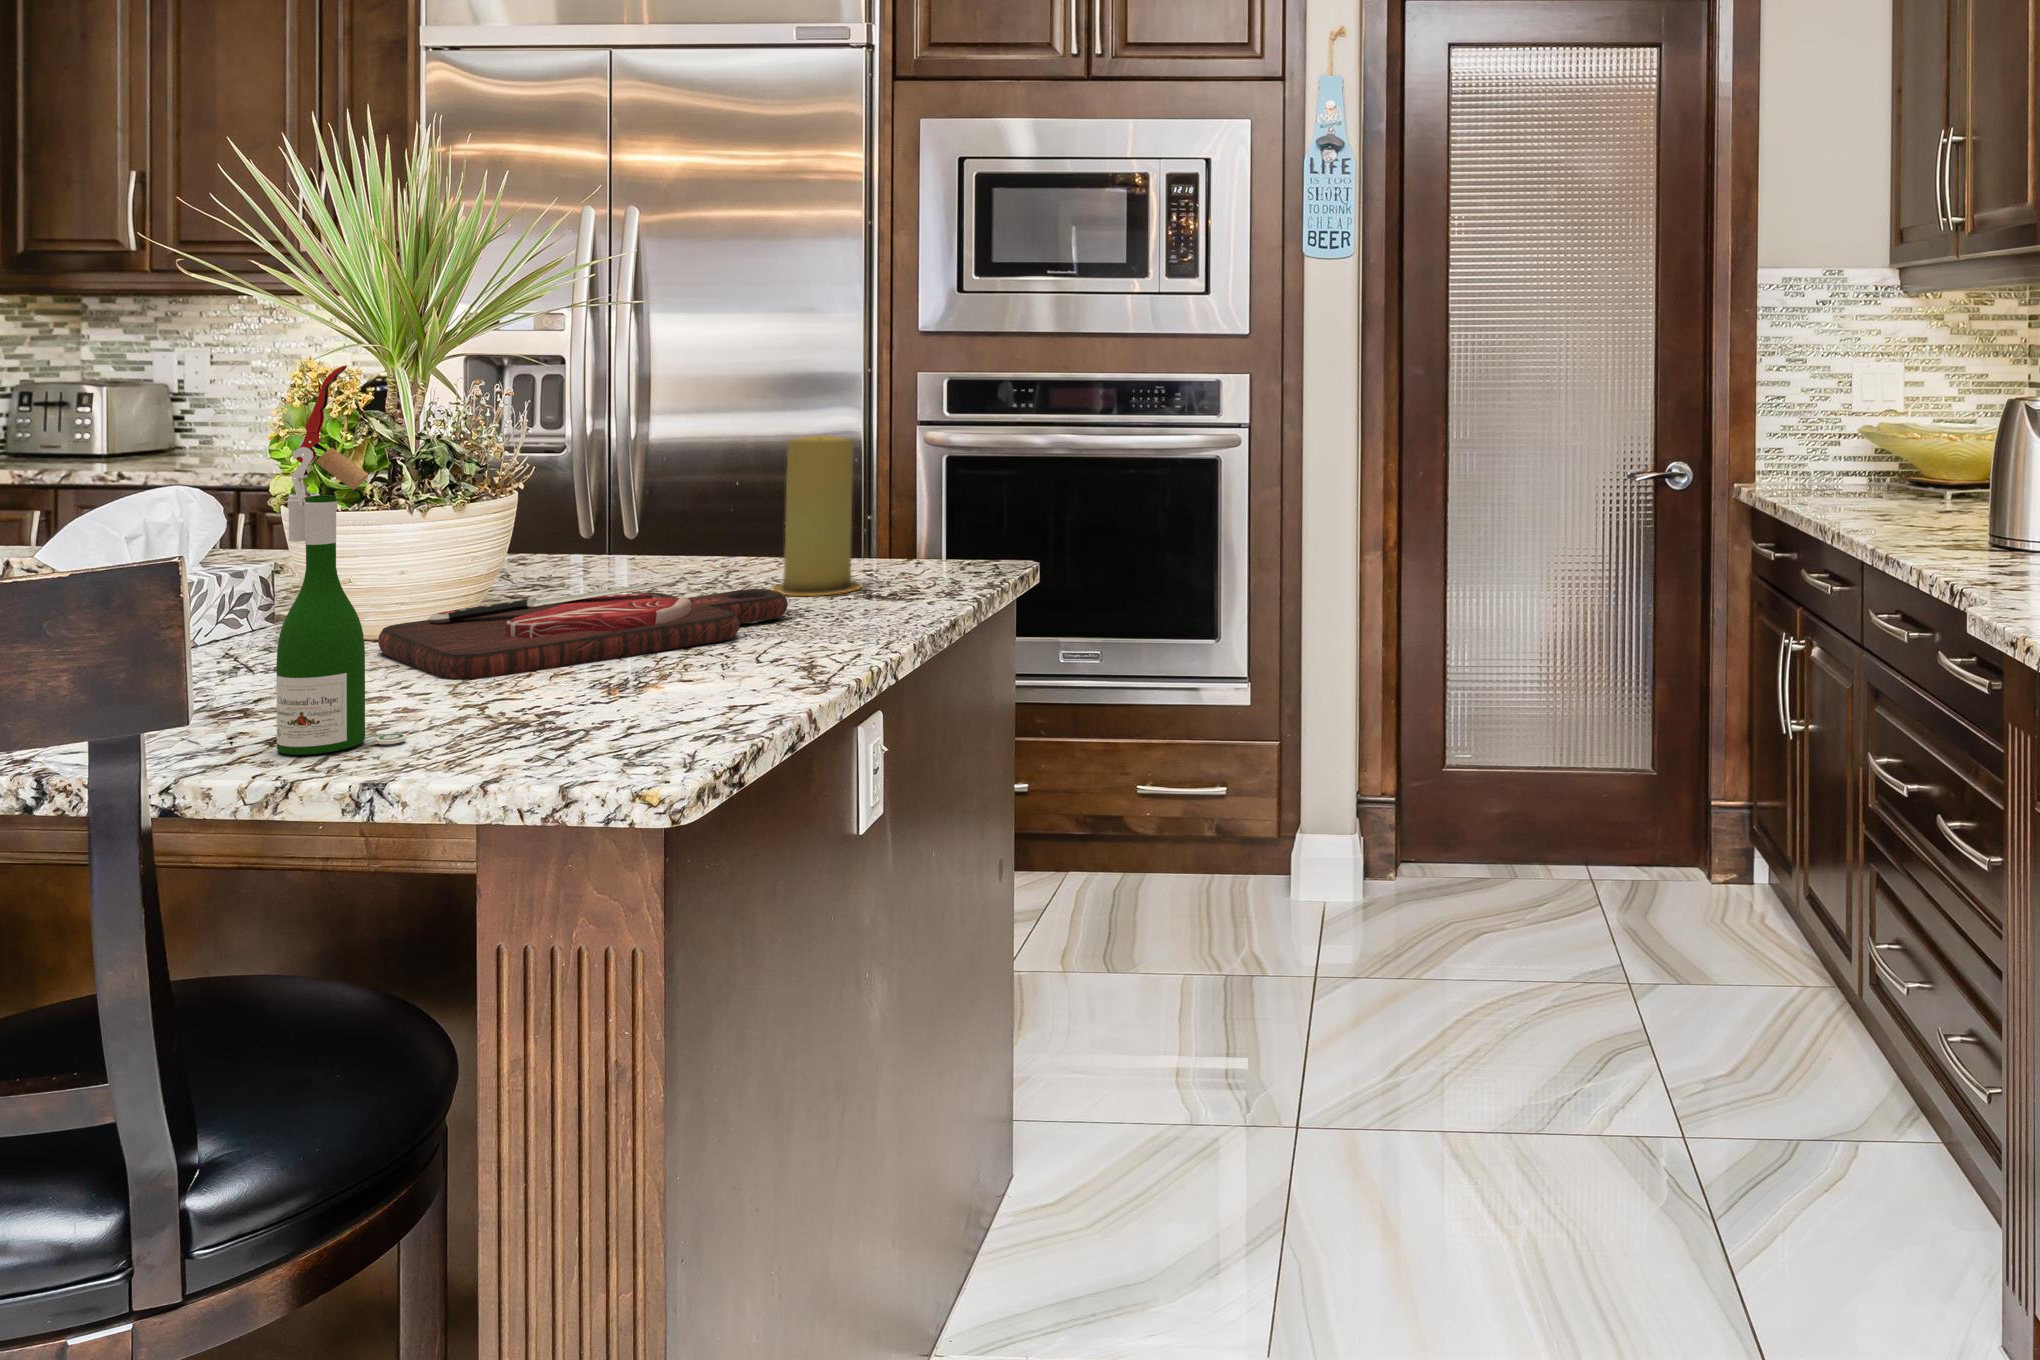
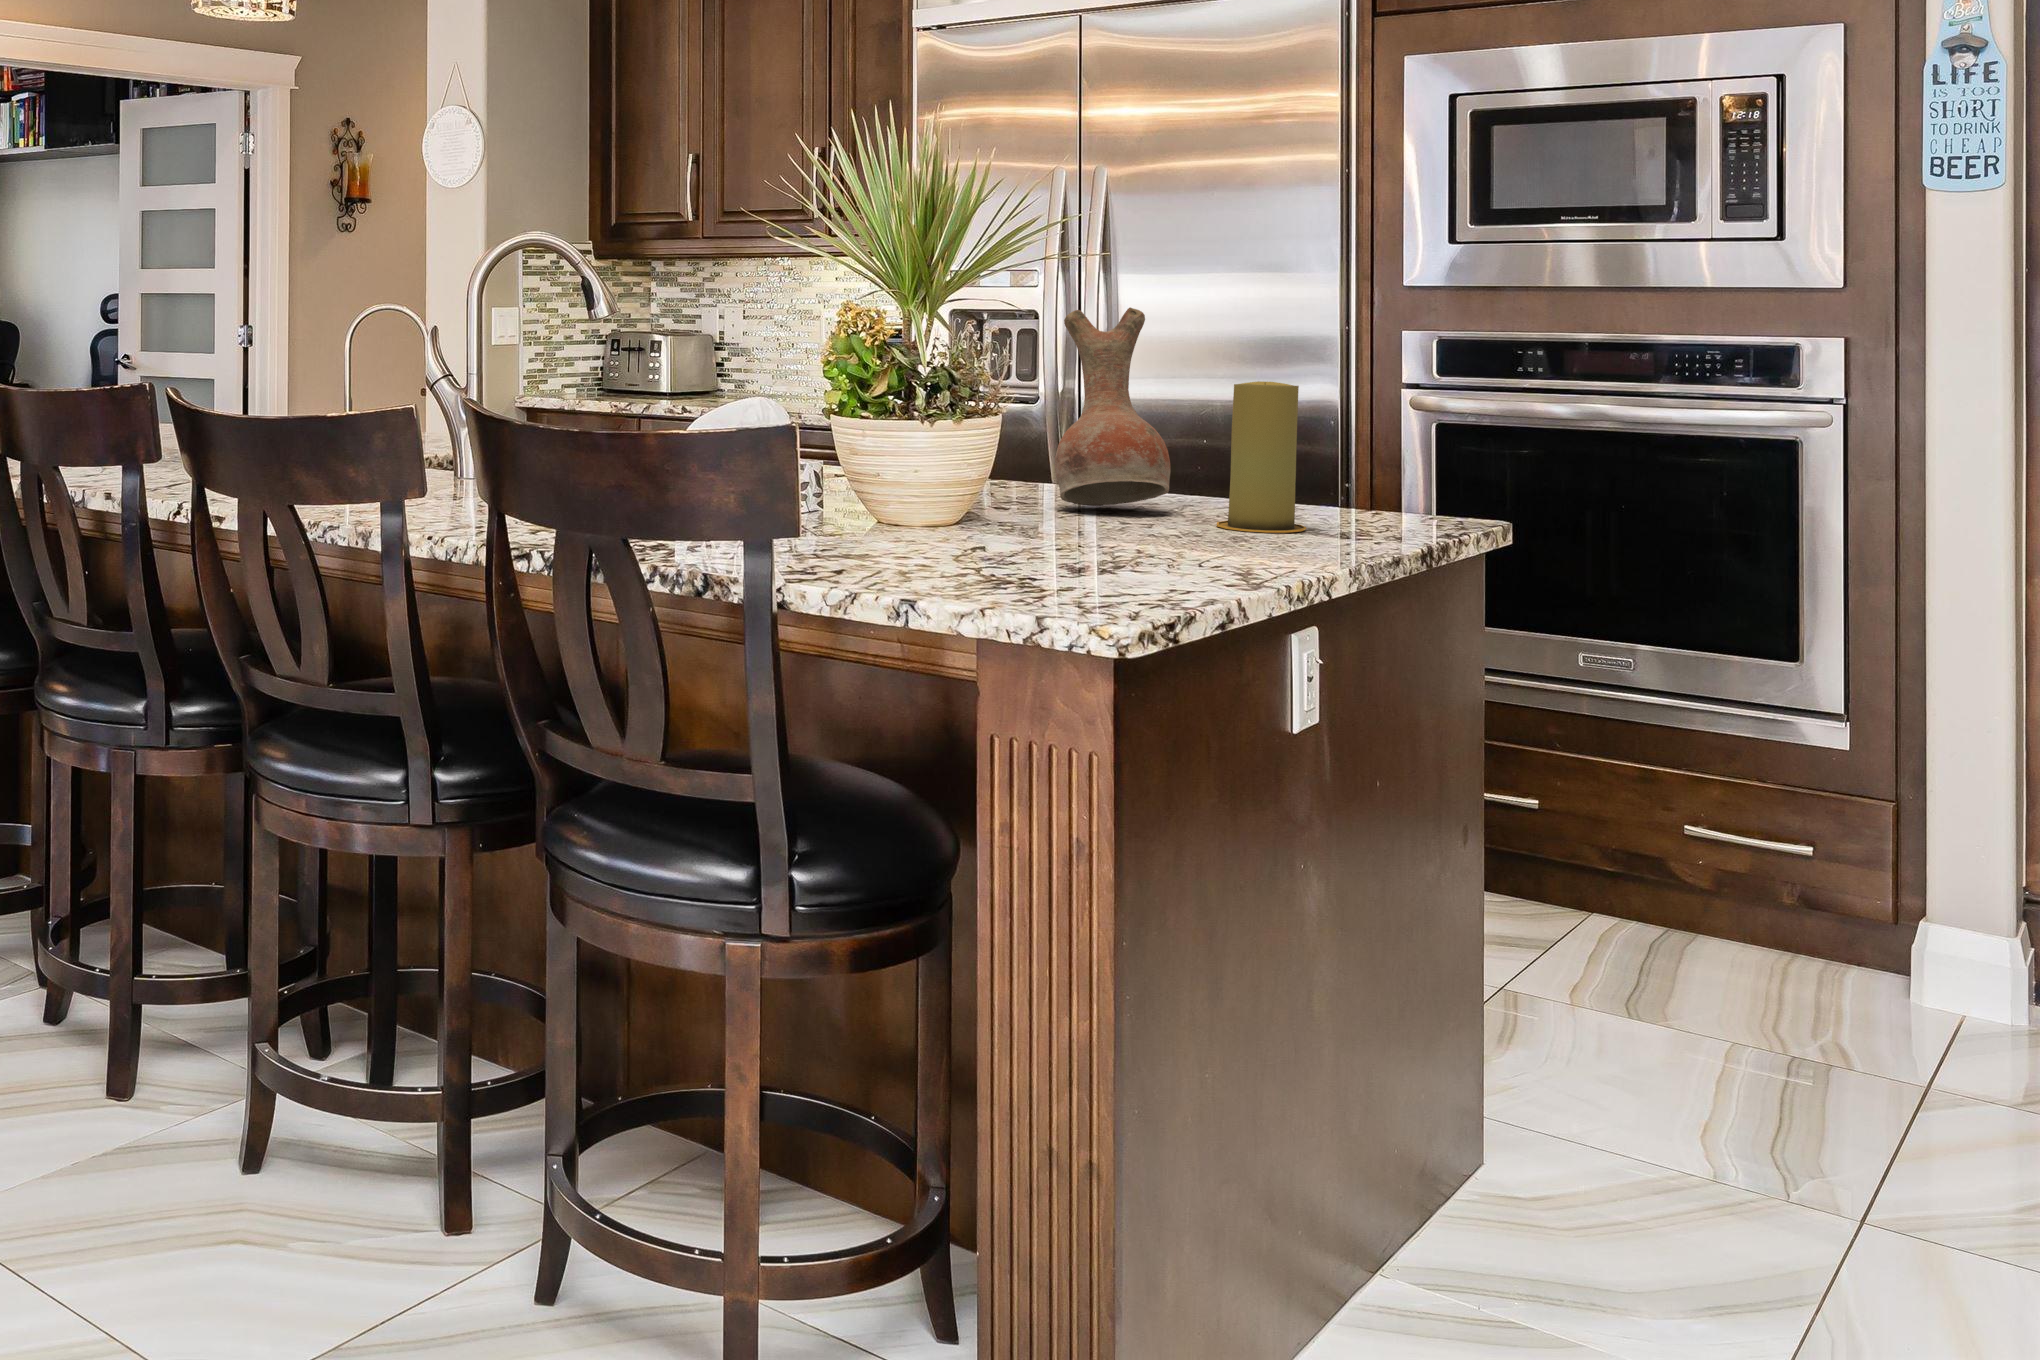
vase: none [589,358,719,578] -> present [1055,307,1171,506]
wine bottle: present [276,366,406,755] -> none [847,299,929,580]
cutting board: present [378,582,788,679] -> none [899,499,1229,556]

